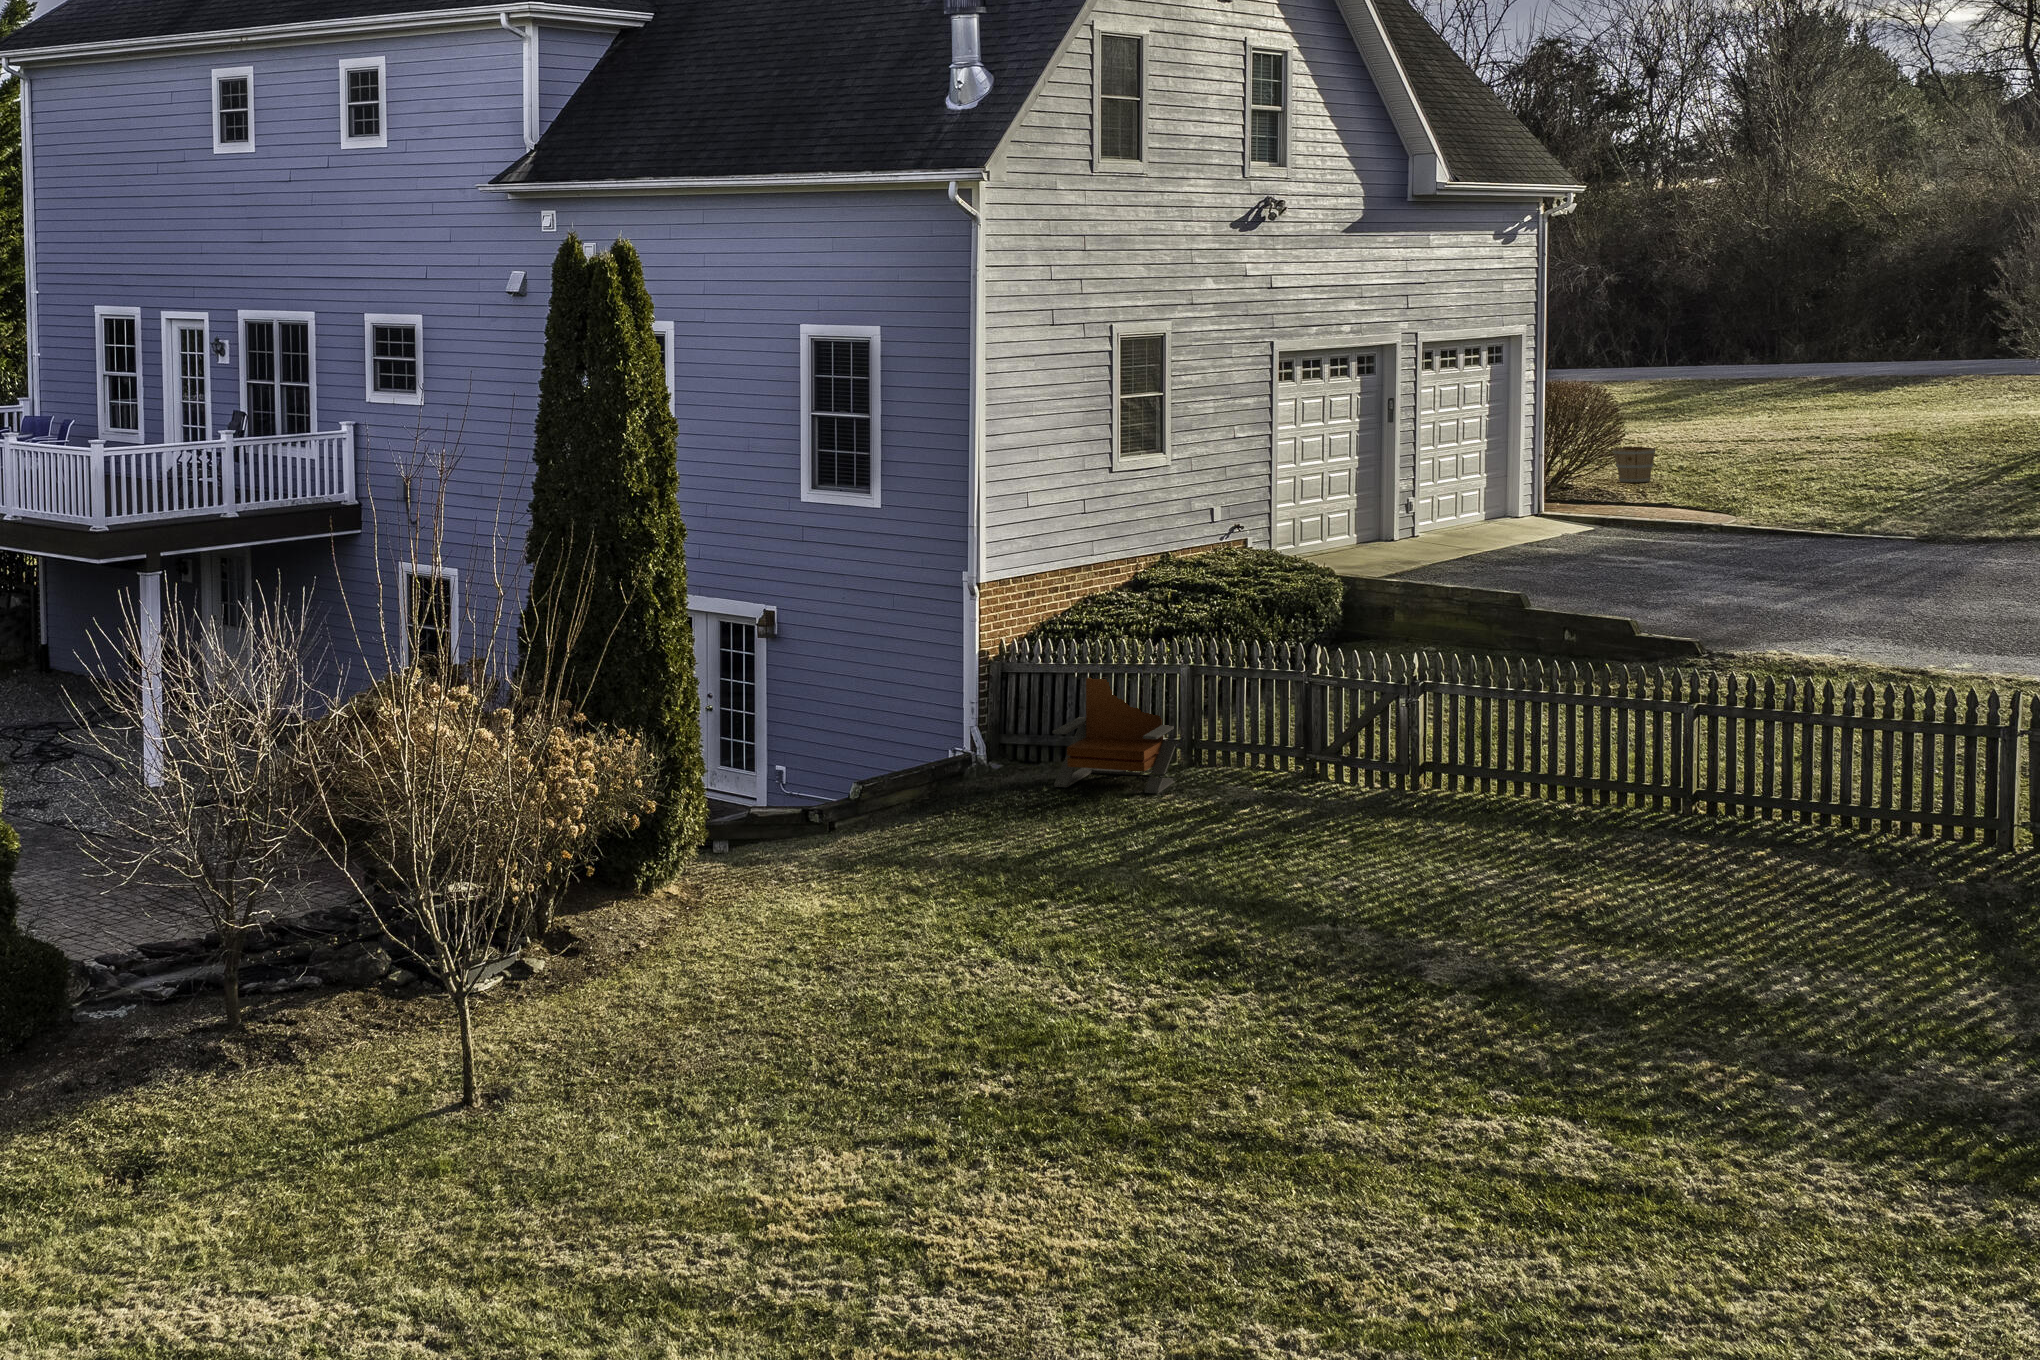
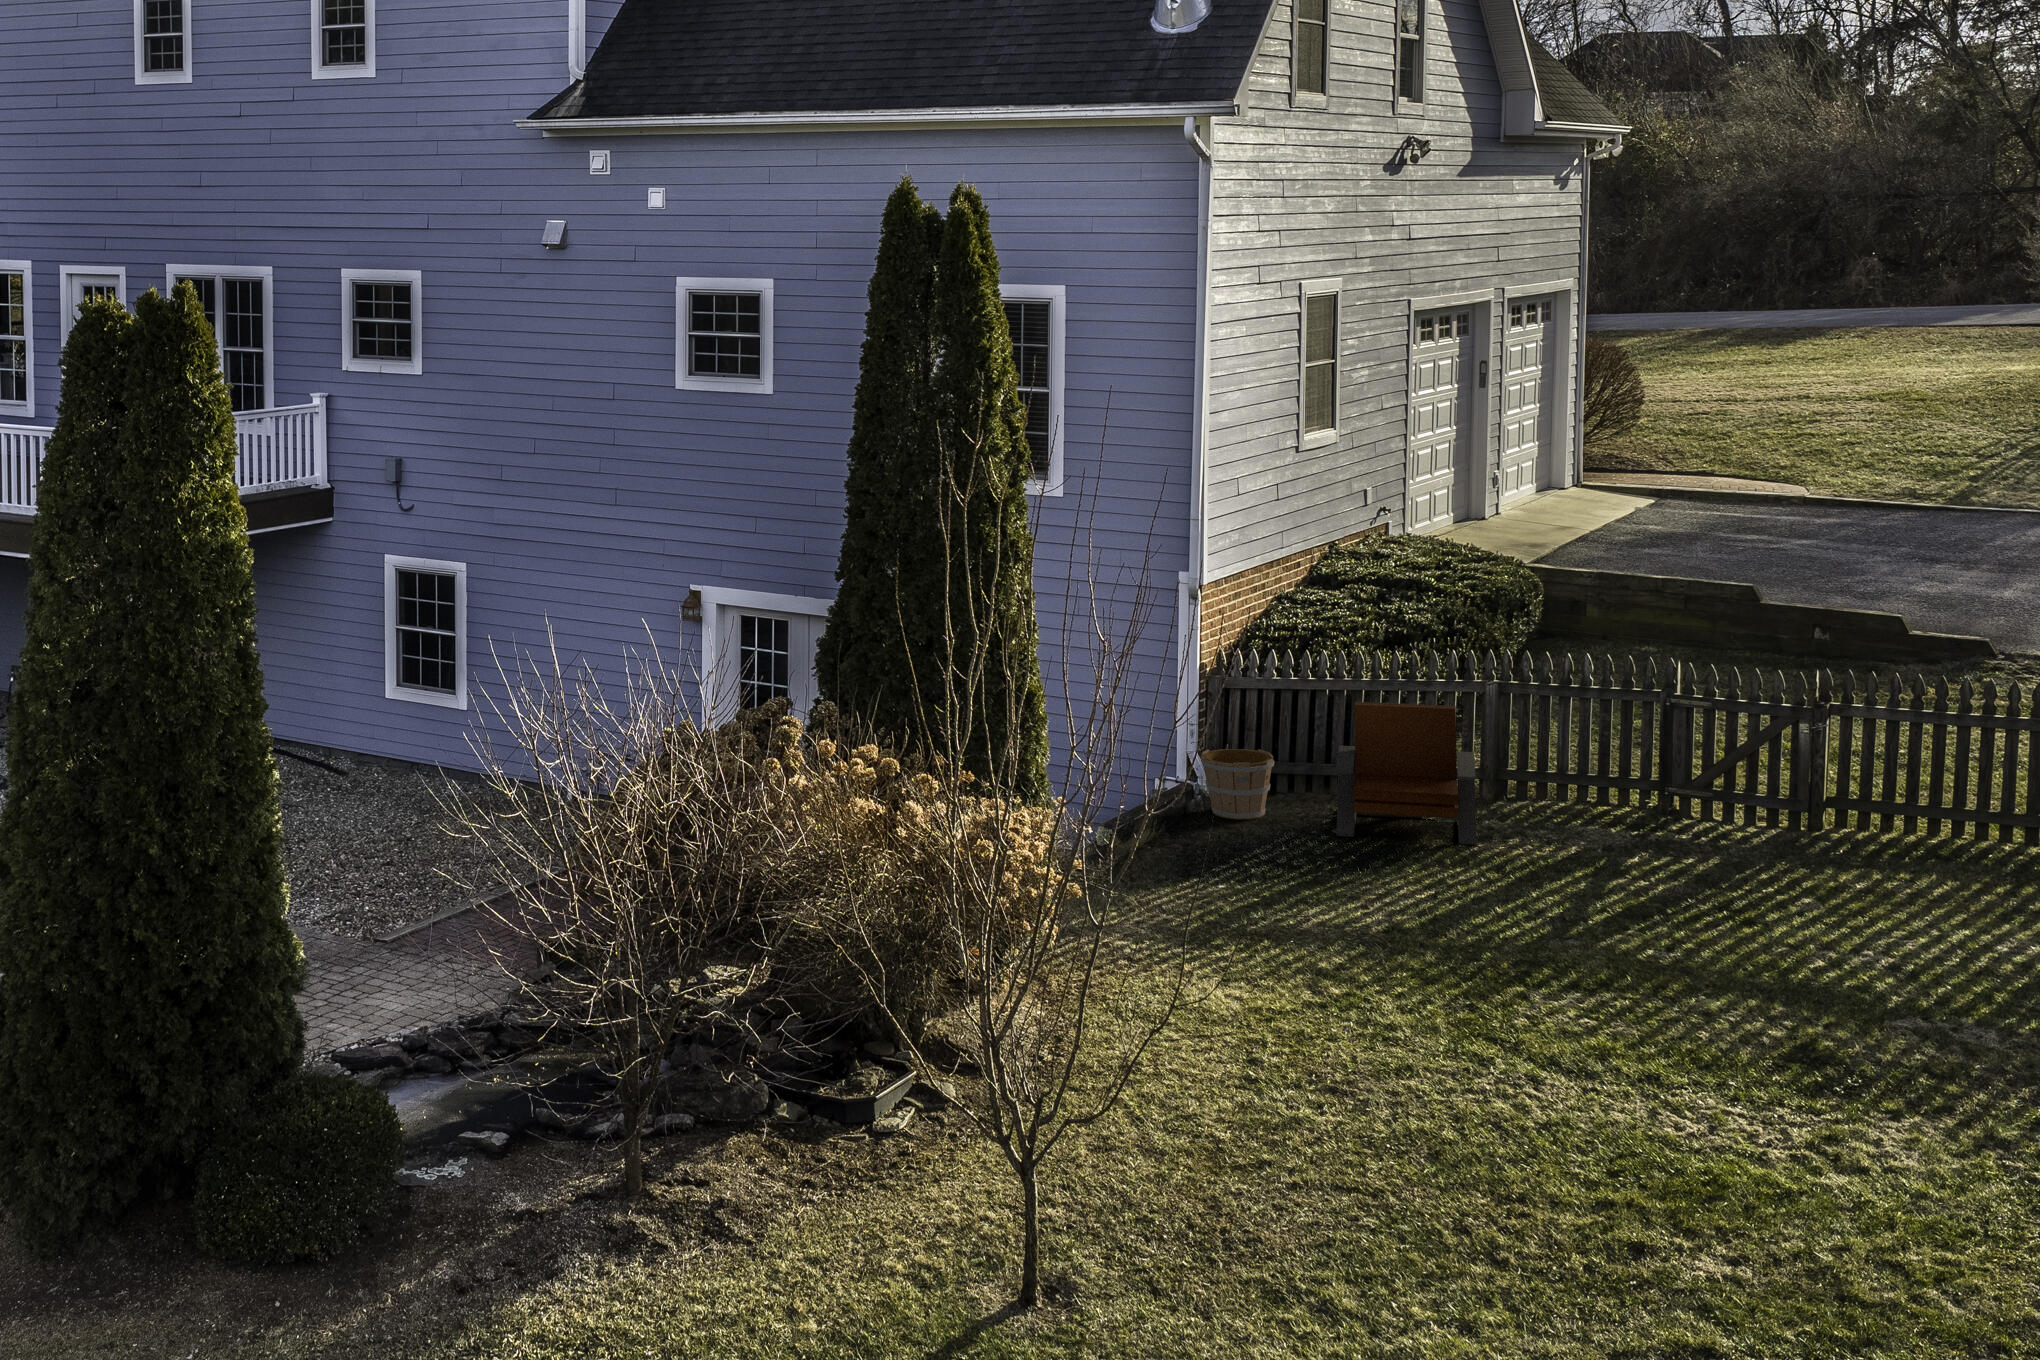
wooden bucket: present [1613,446,1656,483] -> present [1201,749,1274,820]

